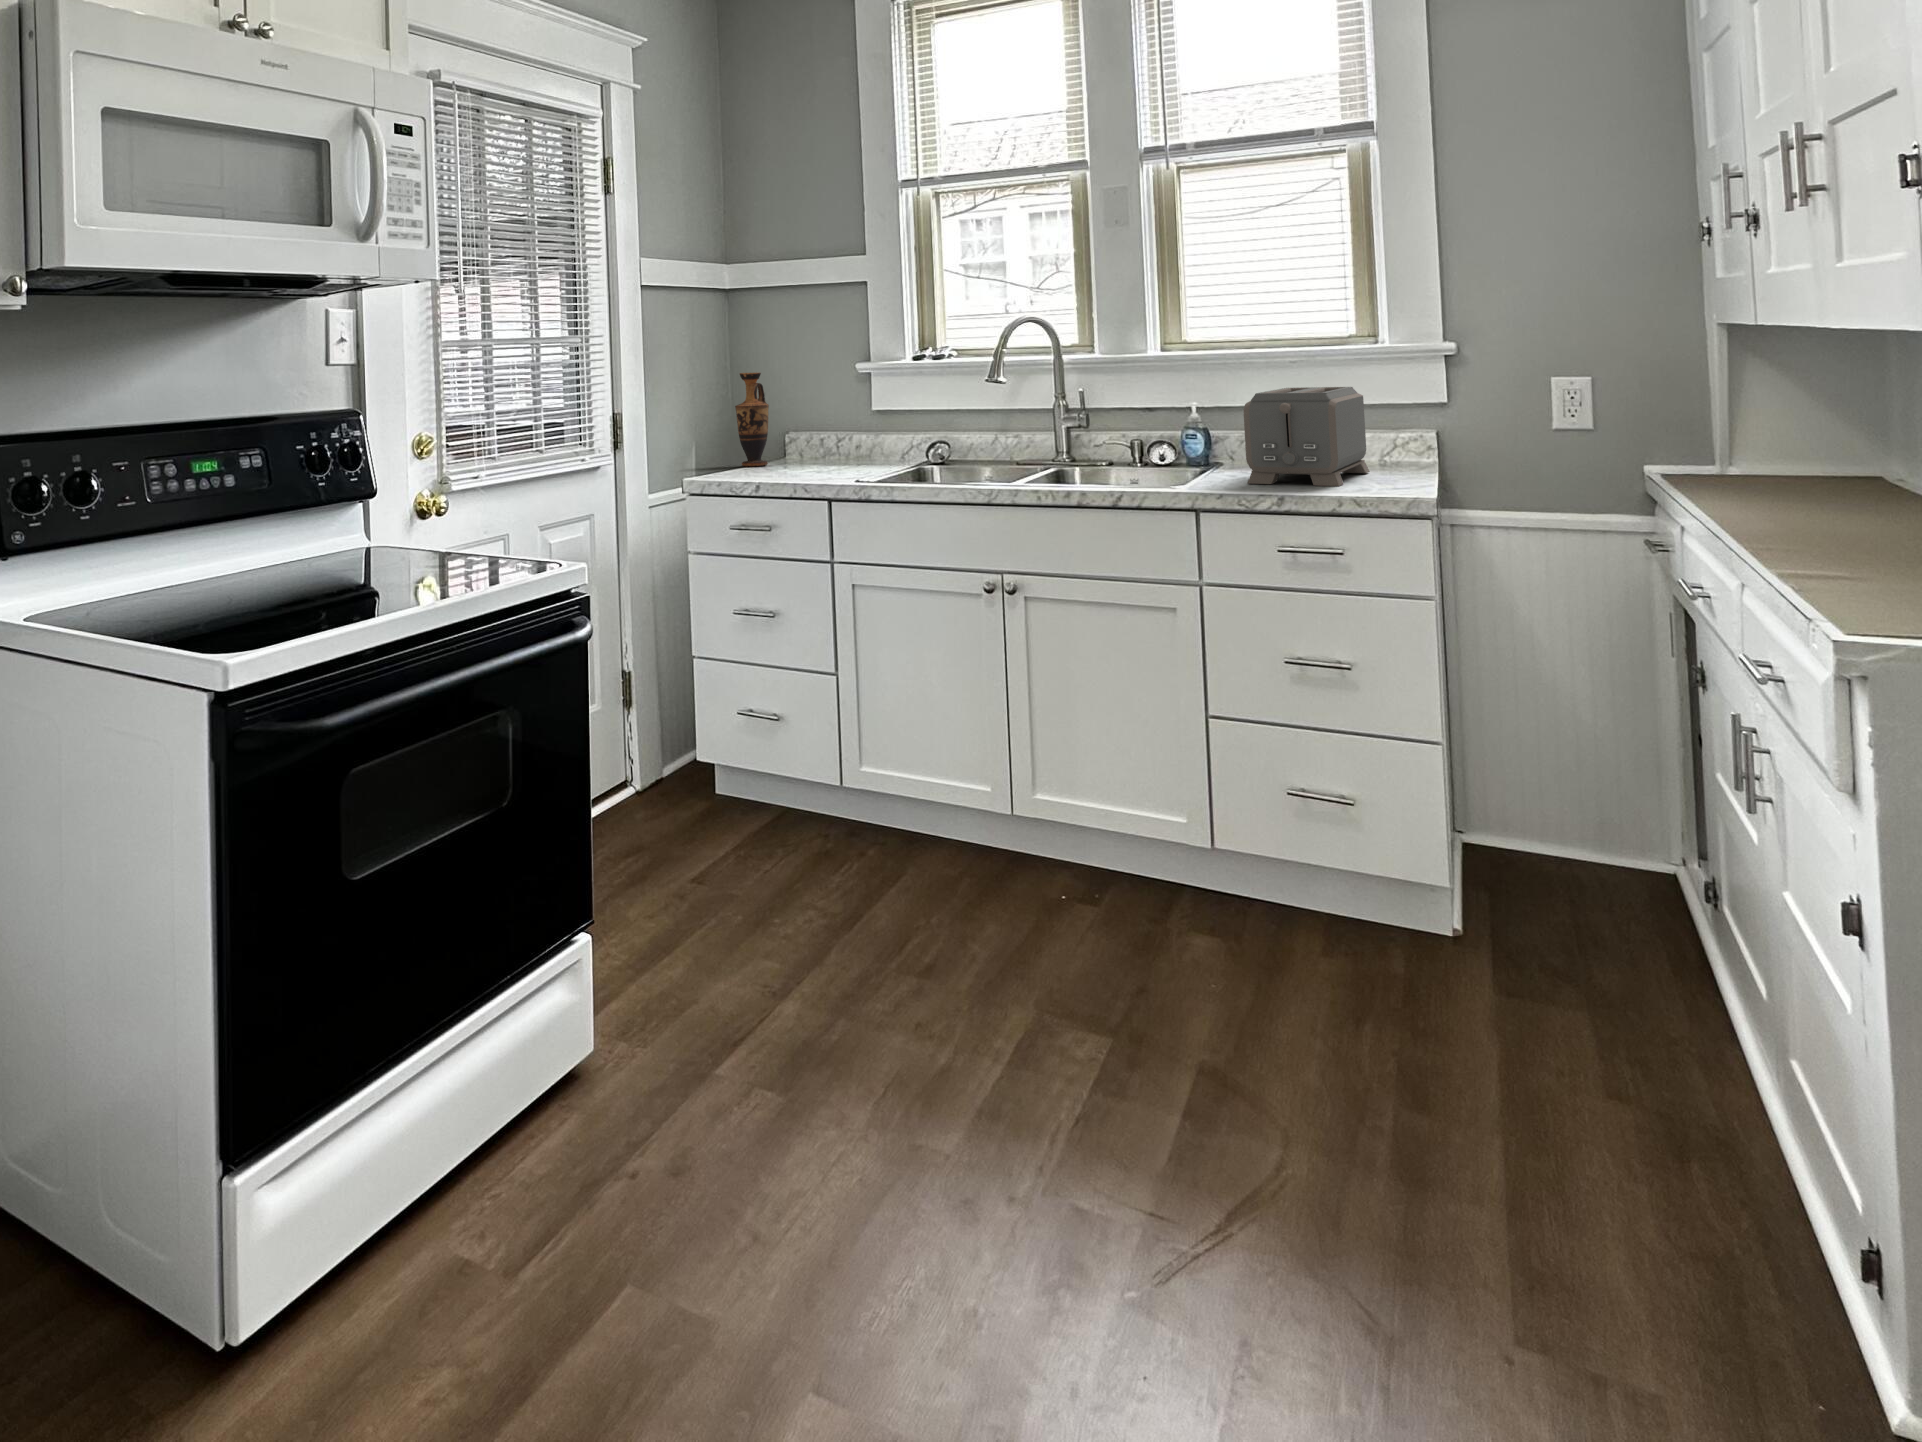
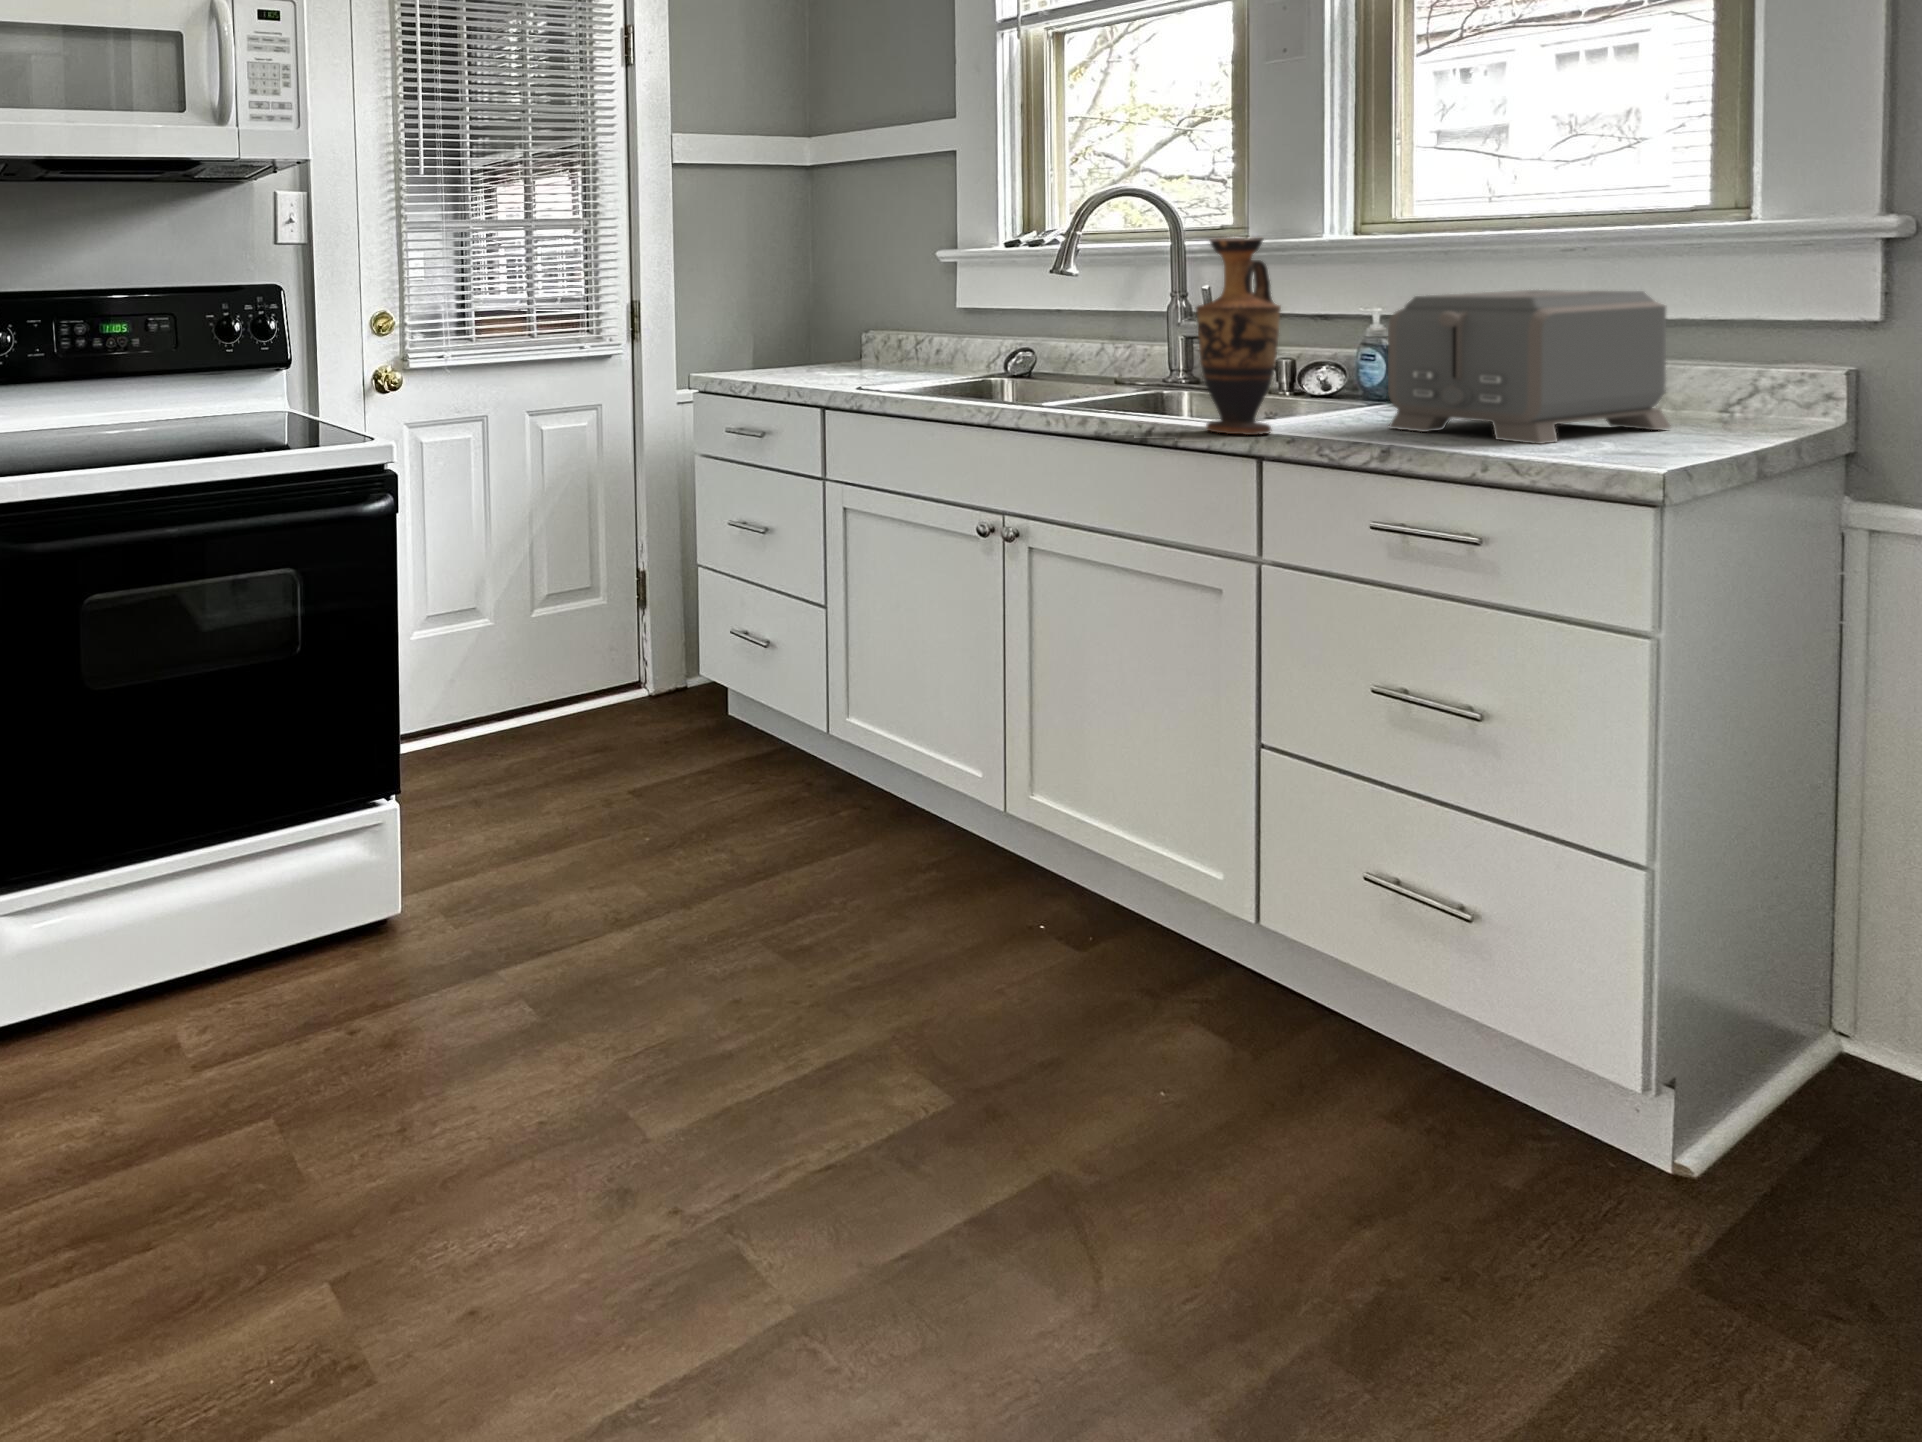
vase: present [735,373,769,466] -> present [1196,238,1281,435]

